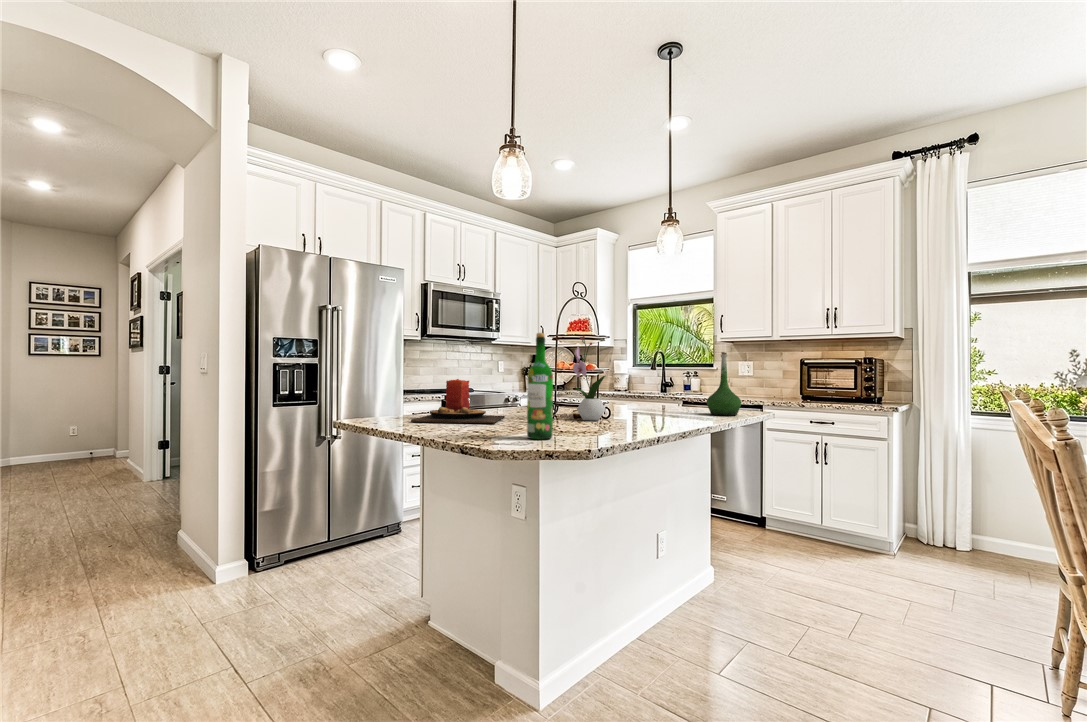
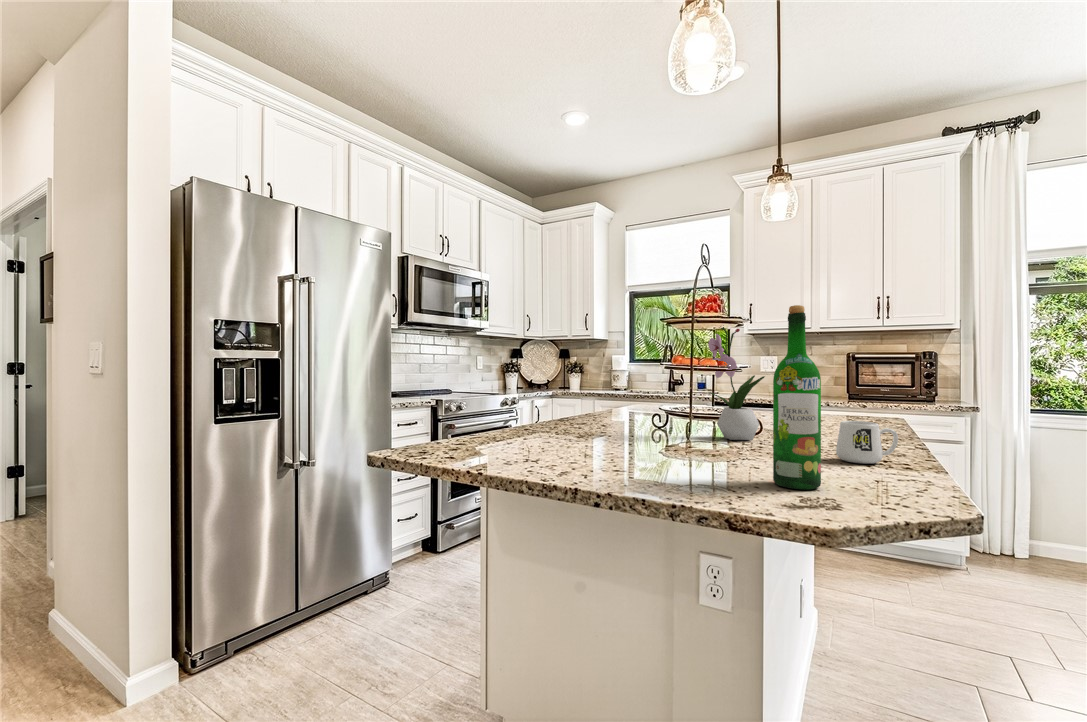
vase: present [707,352,741,416] -> none [833,343,882,426]
candle: present [411,379,505,423] -> none [501,382,635,453]
mug: none [613,405,648,432] -> present [836,421,898,464]

